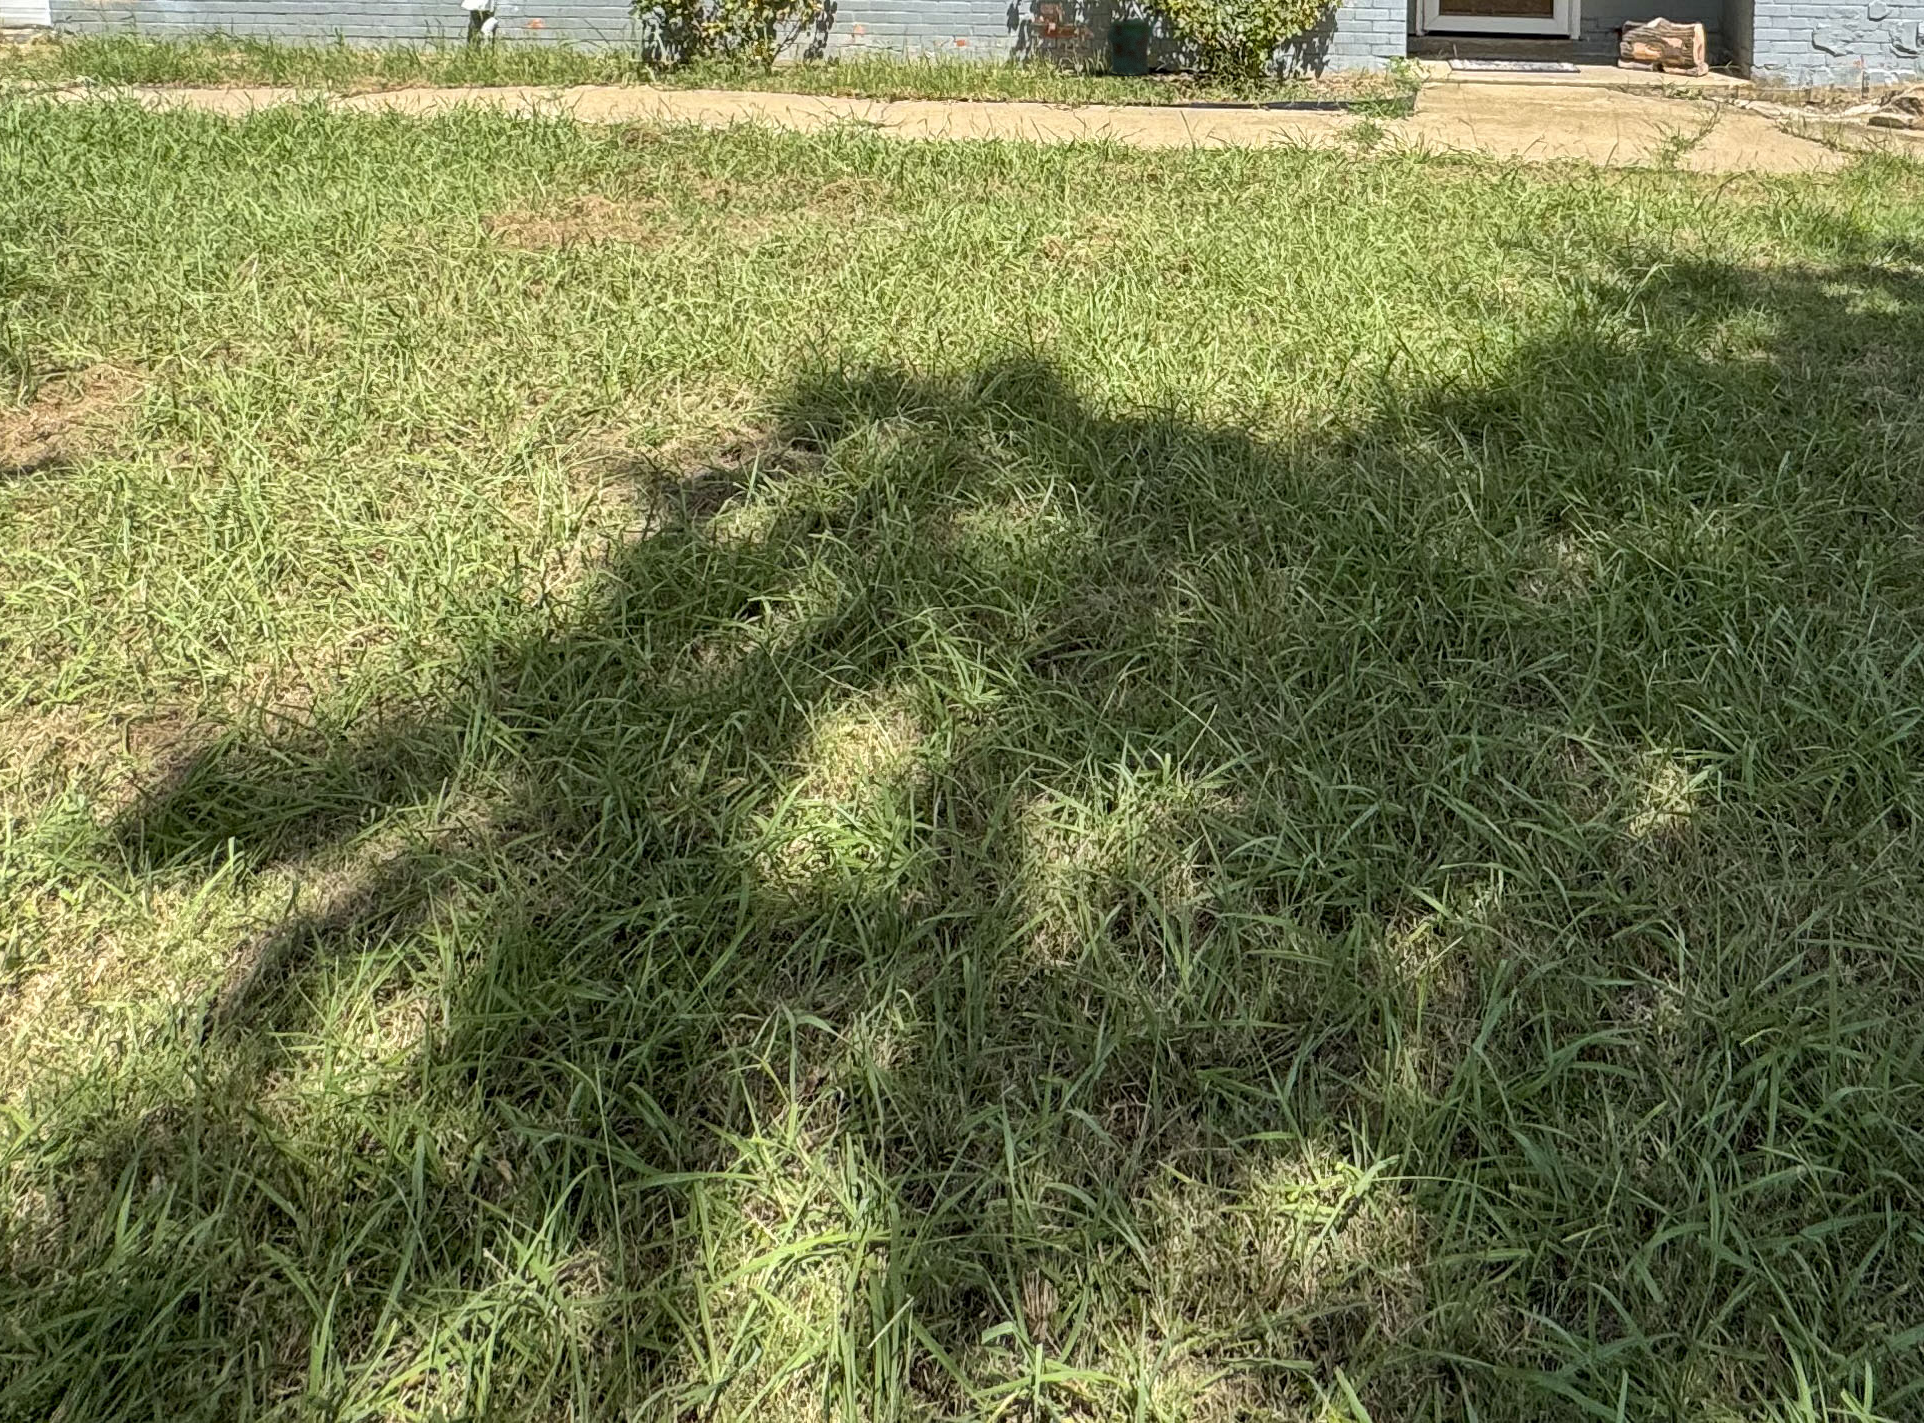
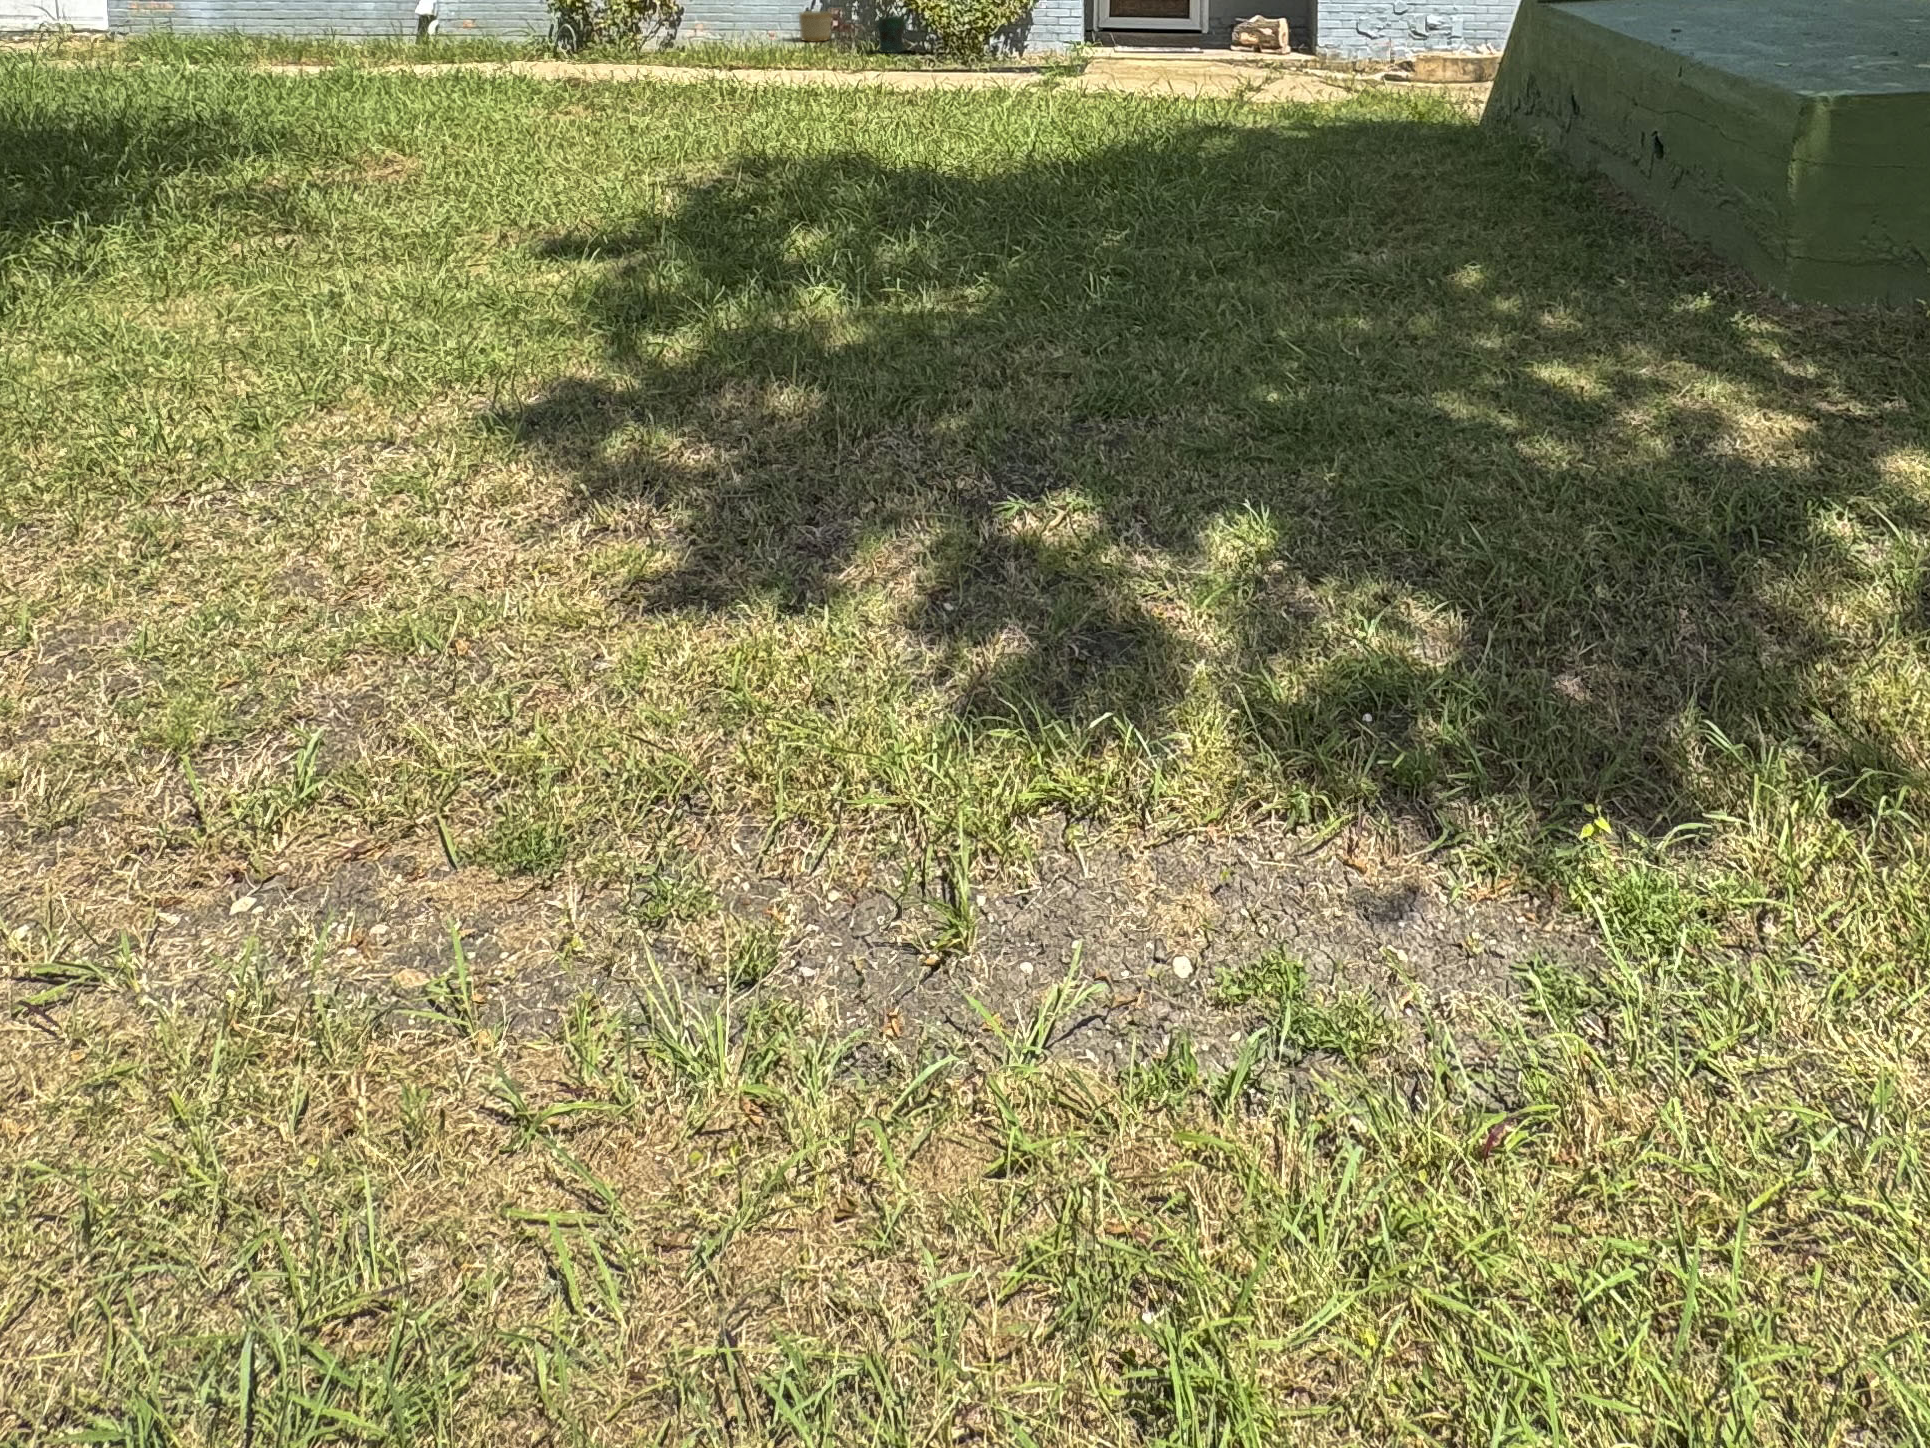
planter: none [995,9,1044,55] -> present [799,11,832,42]

